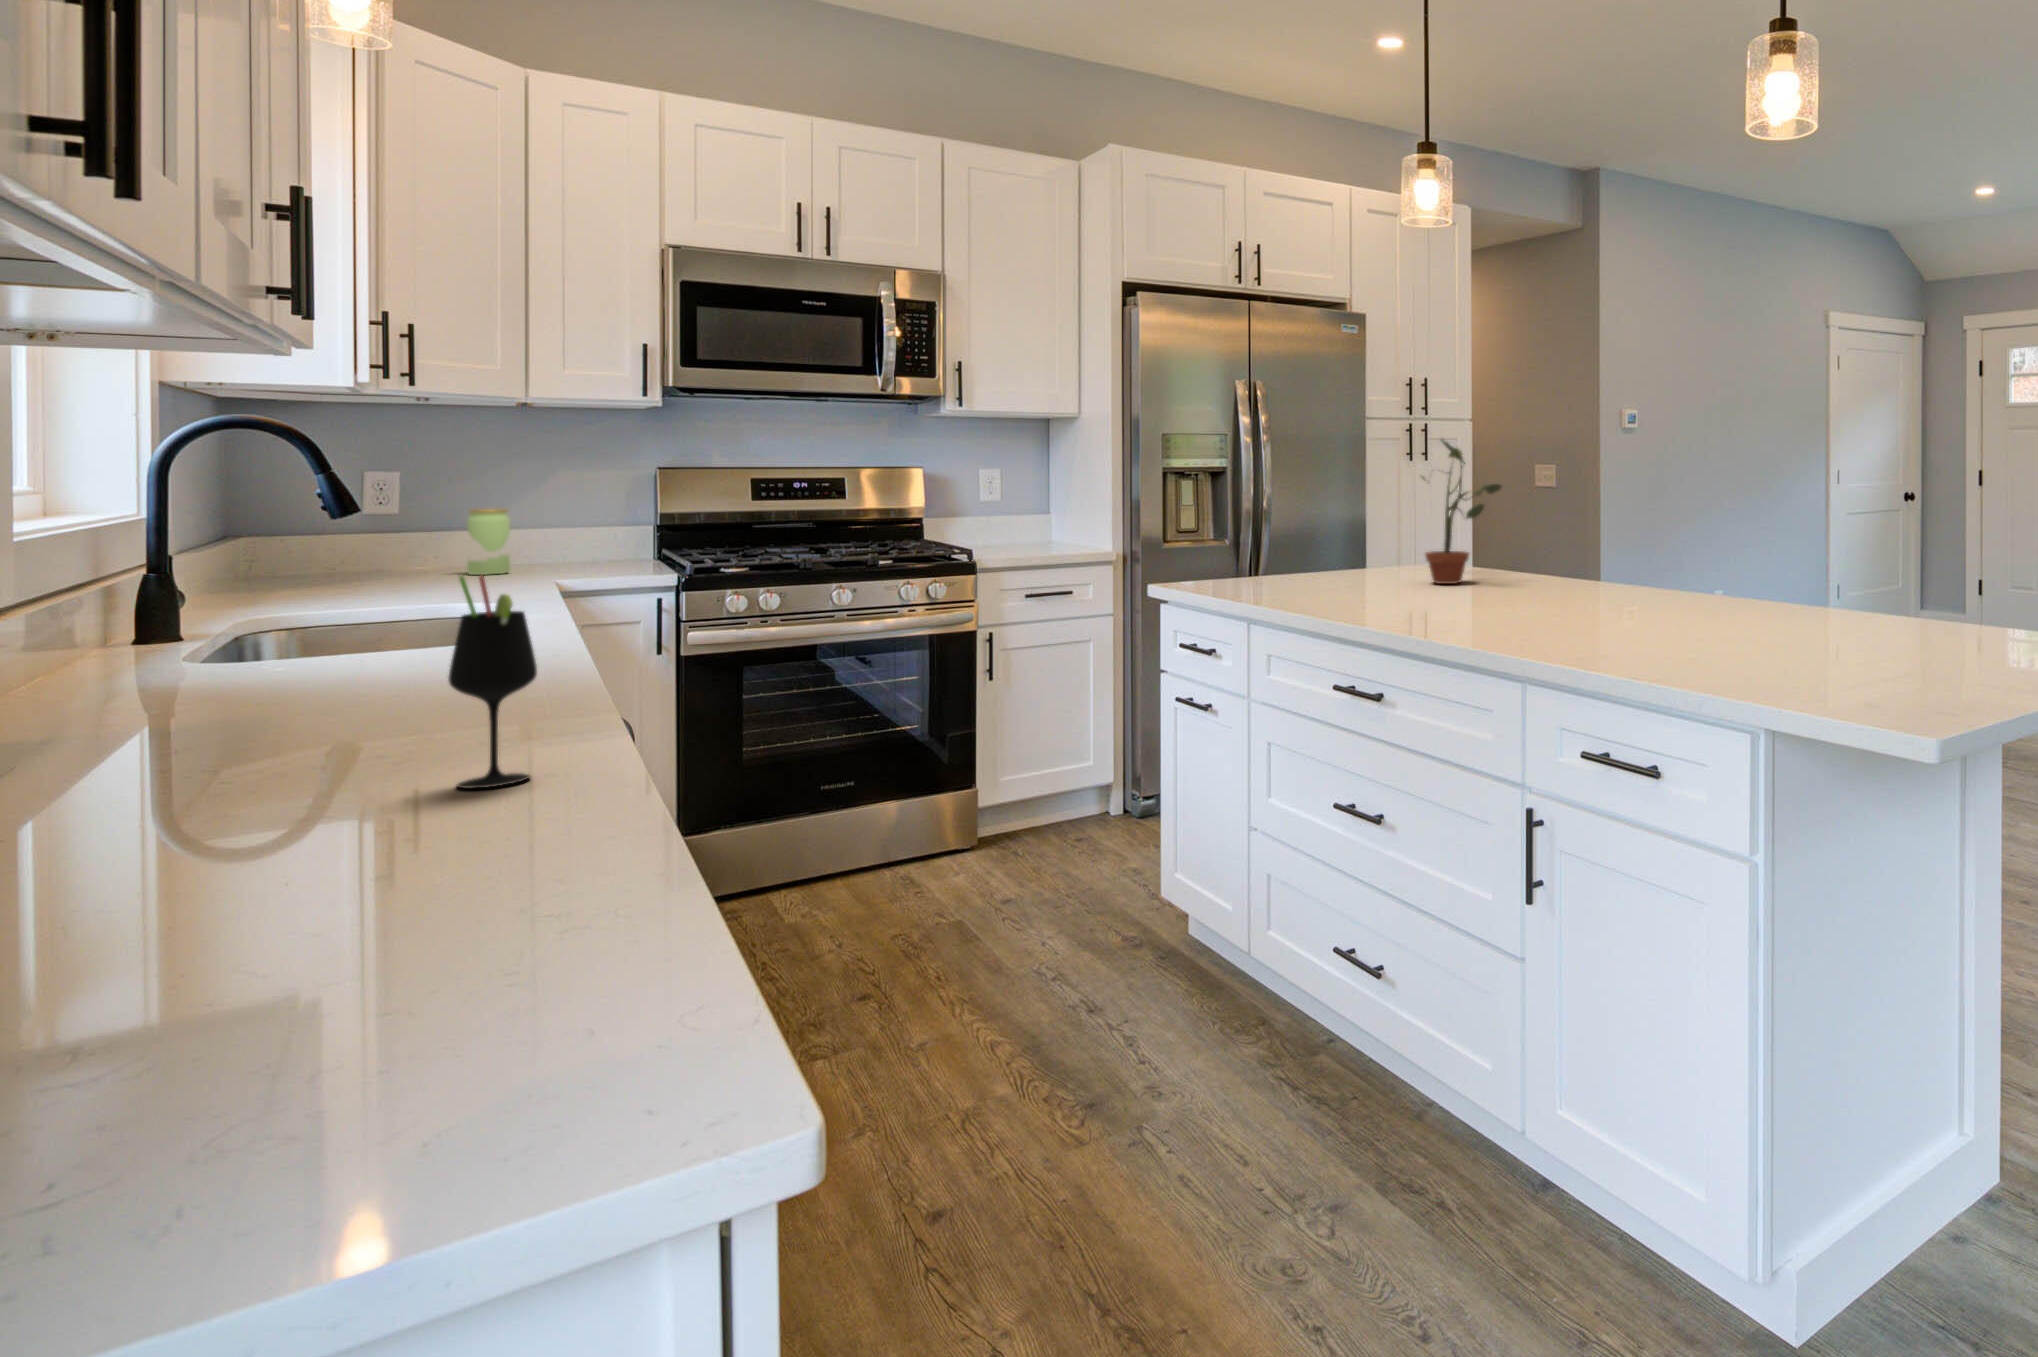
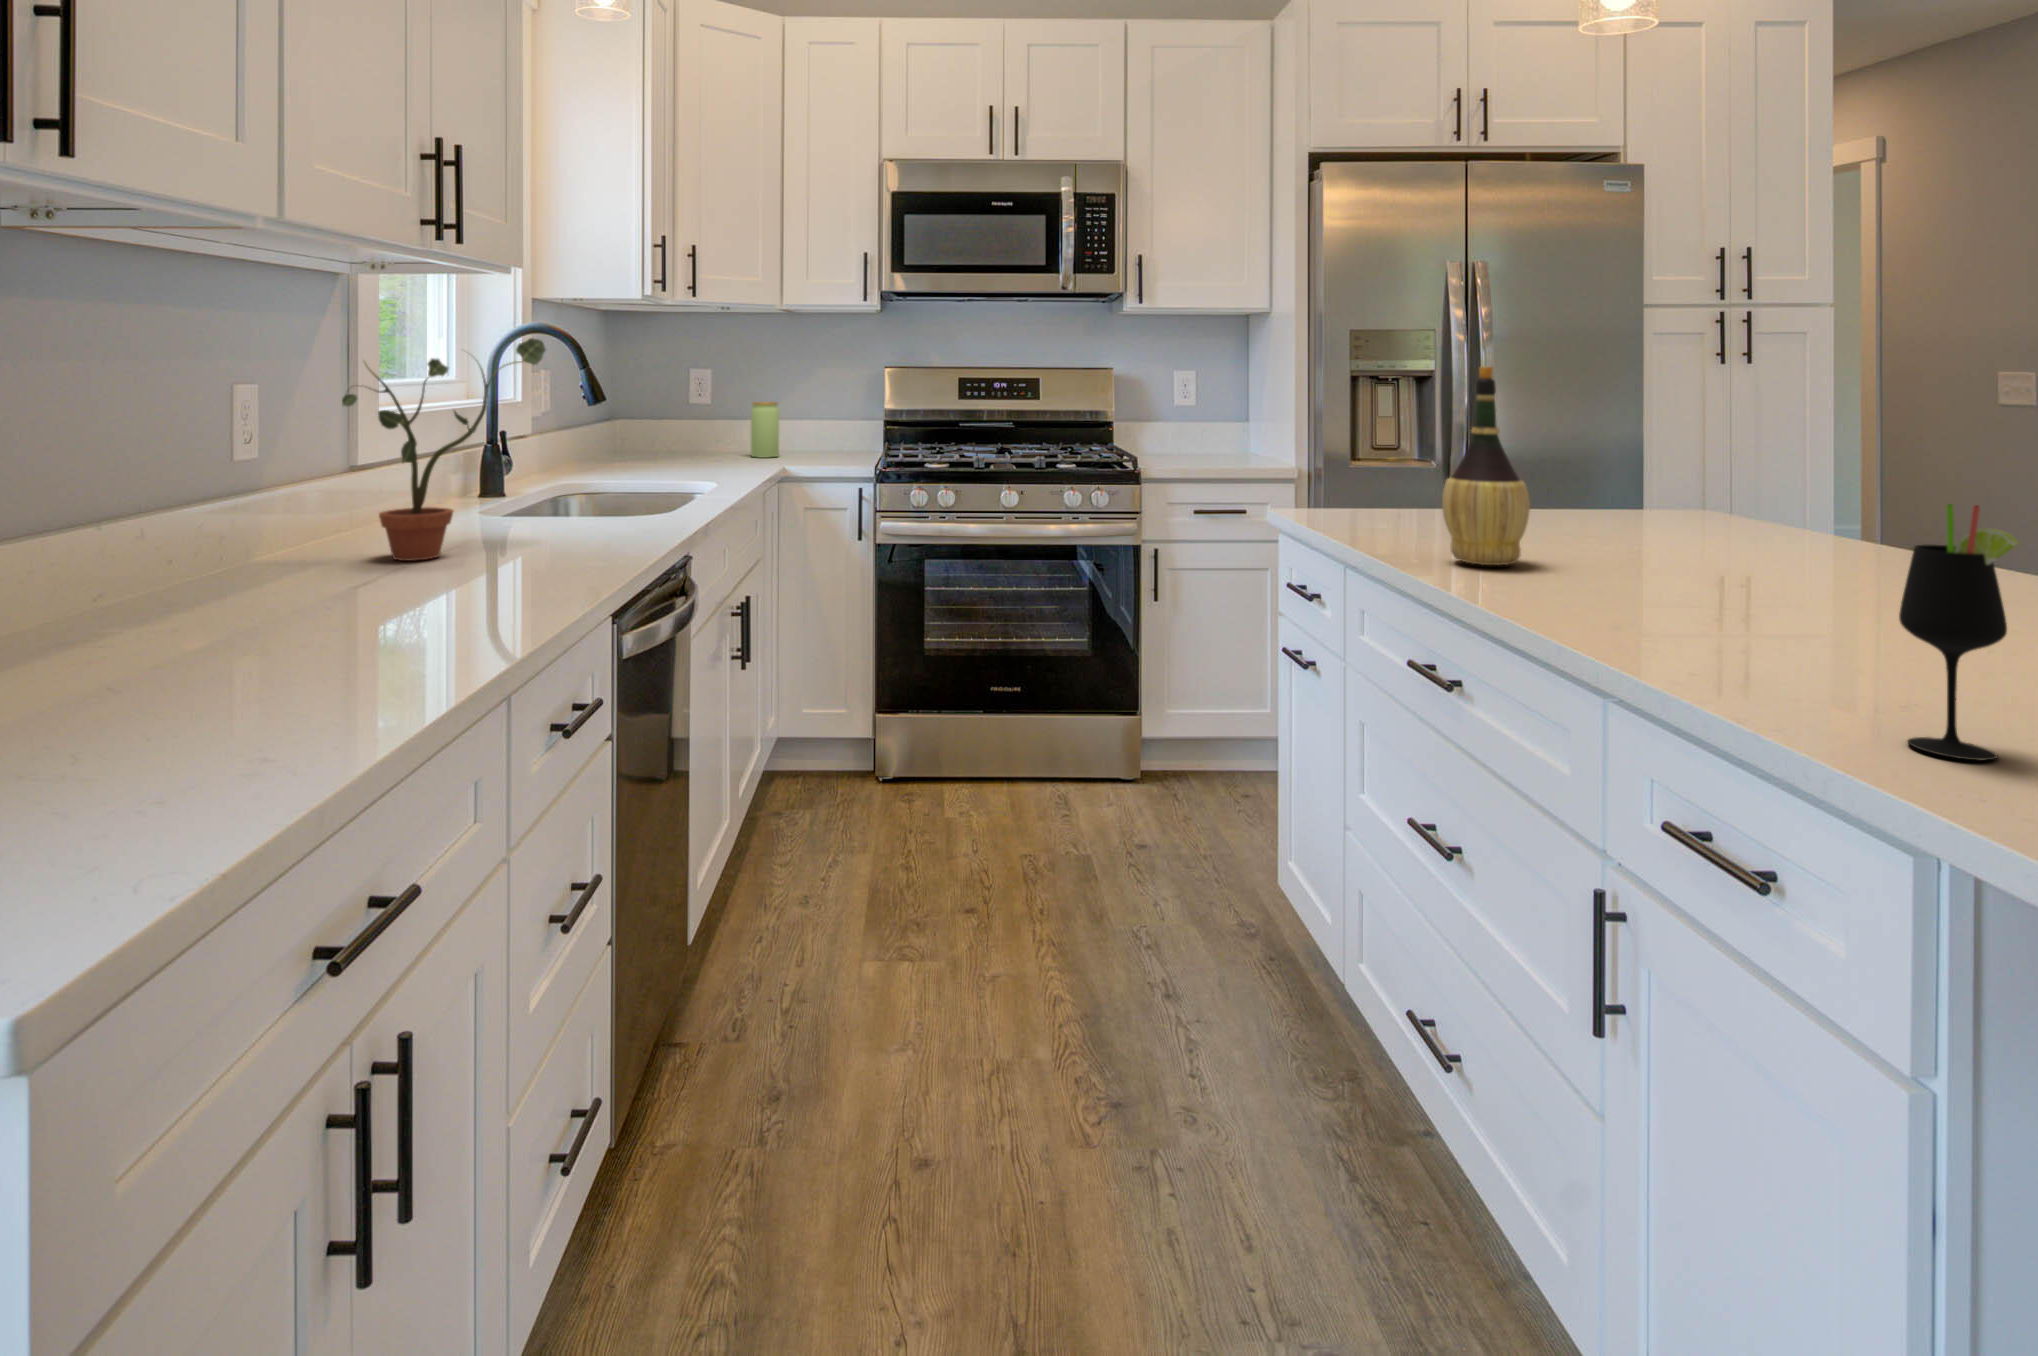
potted plant: present [1423,440,1501,584] -> present [342,338,546,561]
wine bottle: none [1296,460,1350,594] -> present [1442,366,1530,565]
wine glass: present [449,575,537,789] -> present [1899,504,2019,760]

